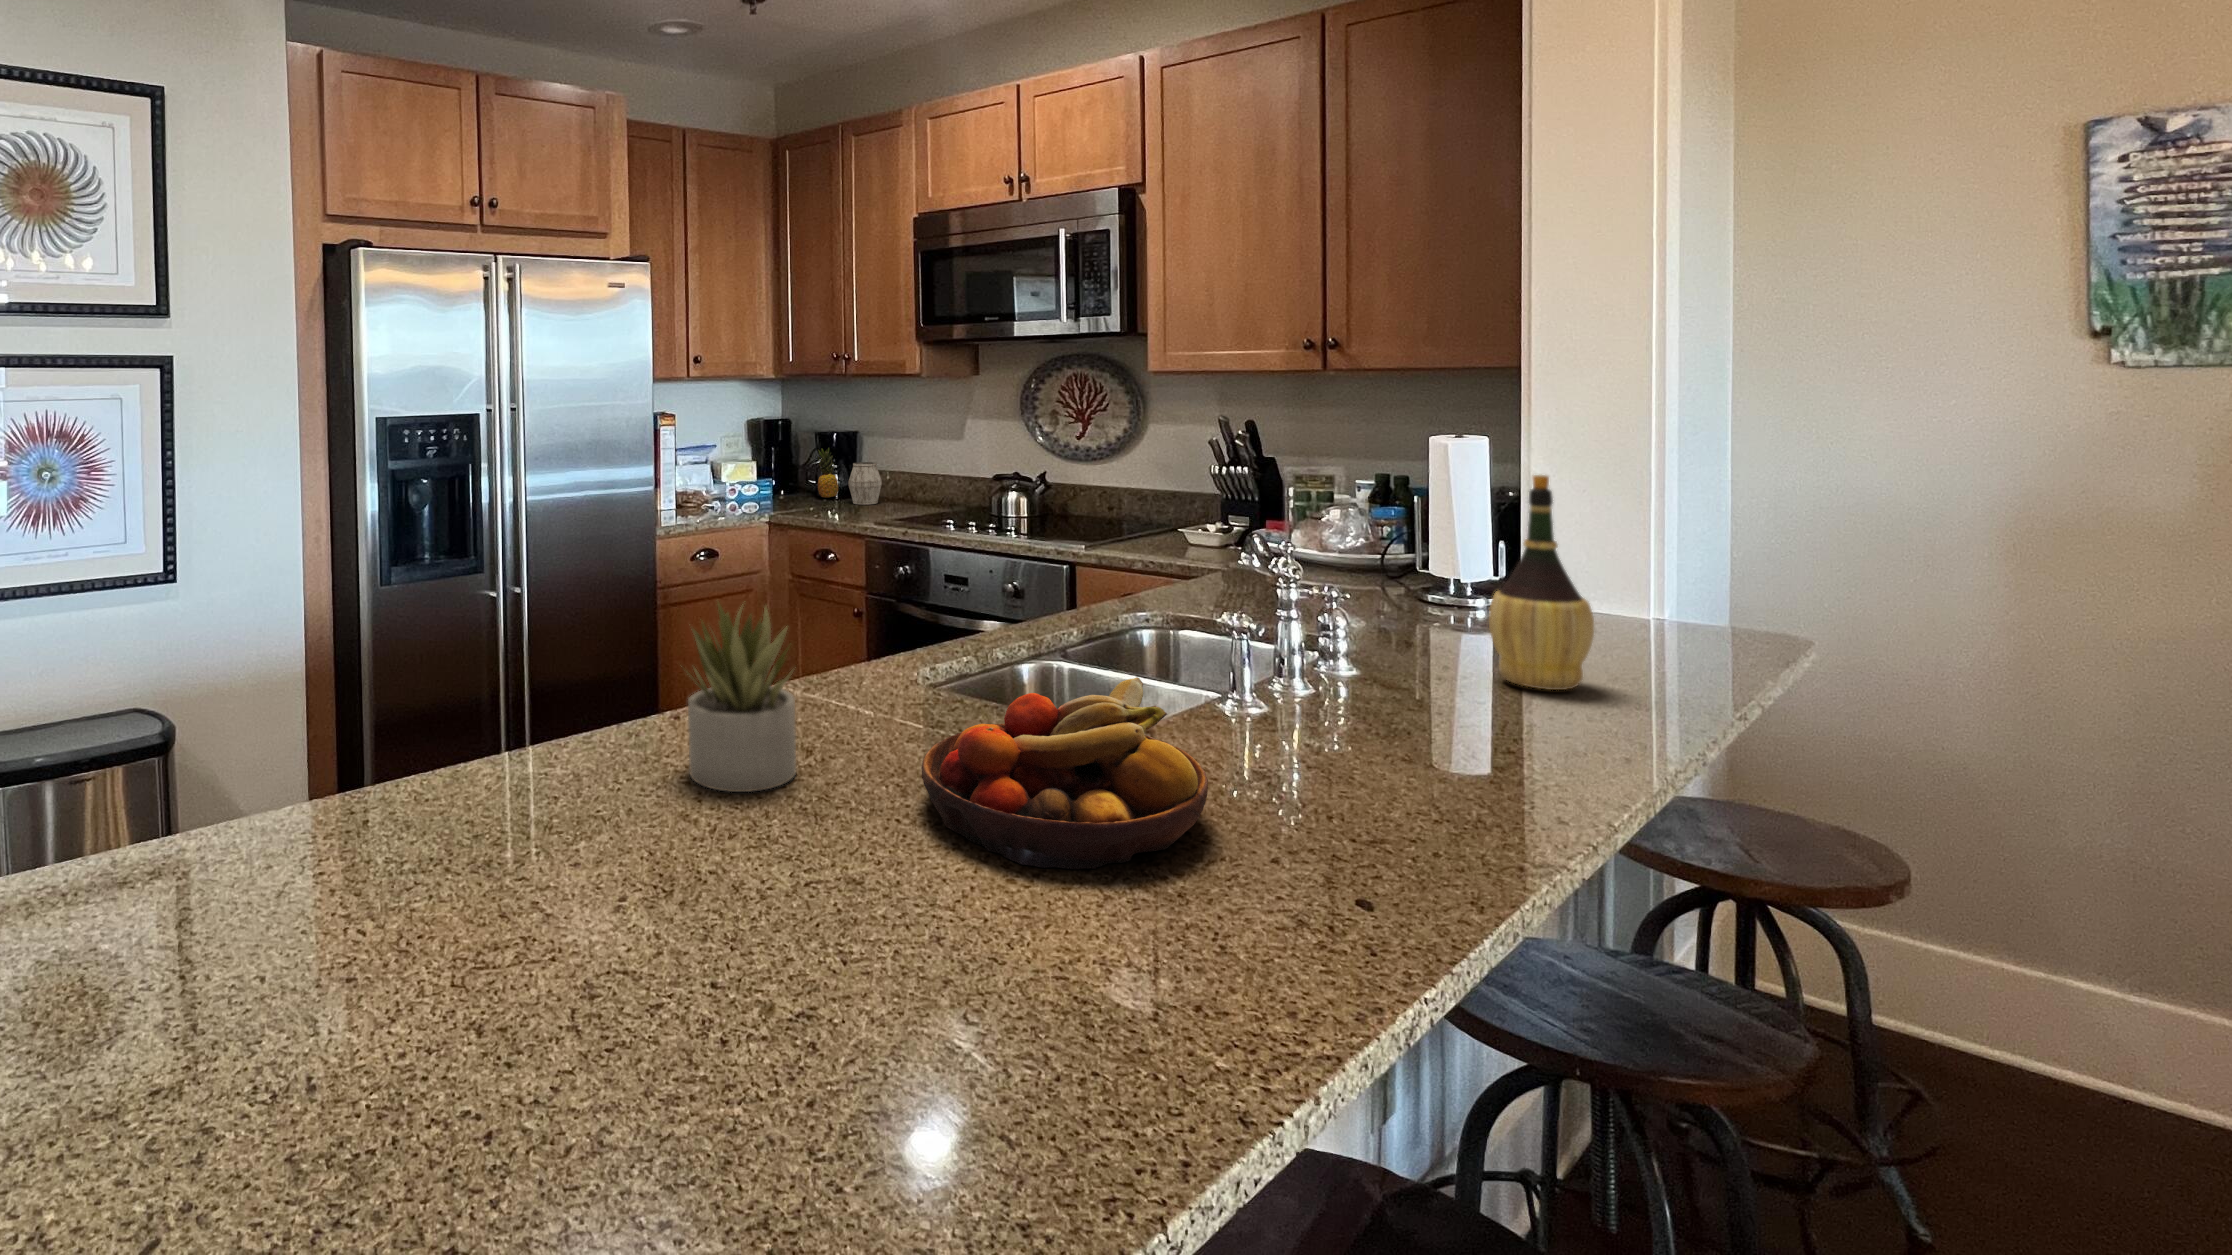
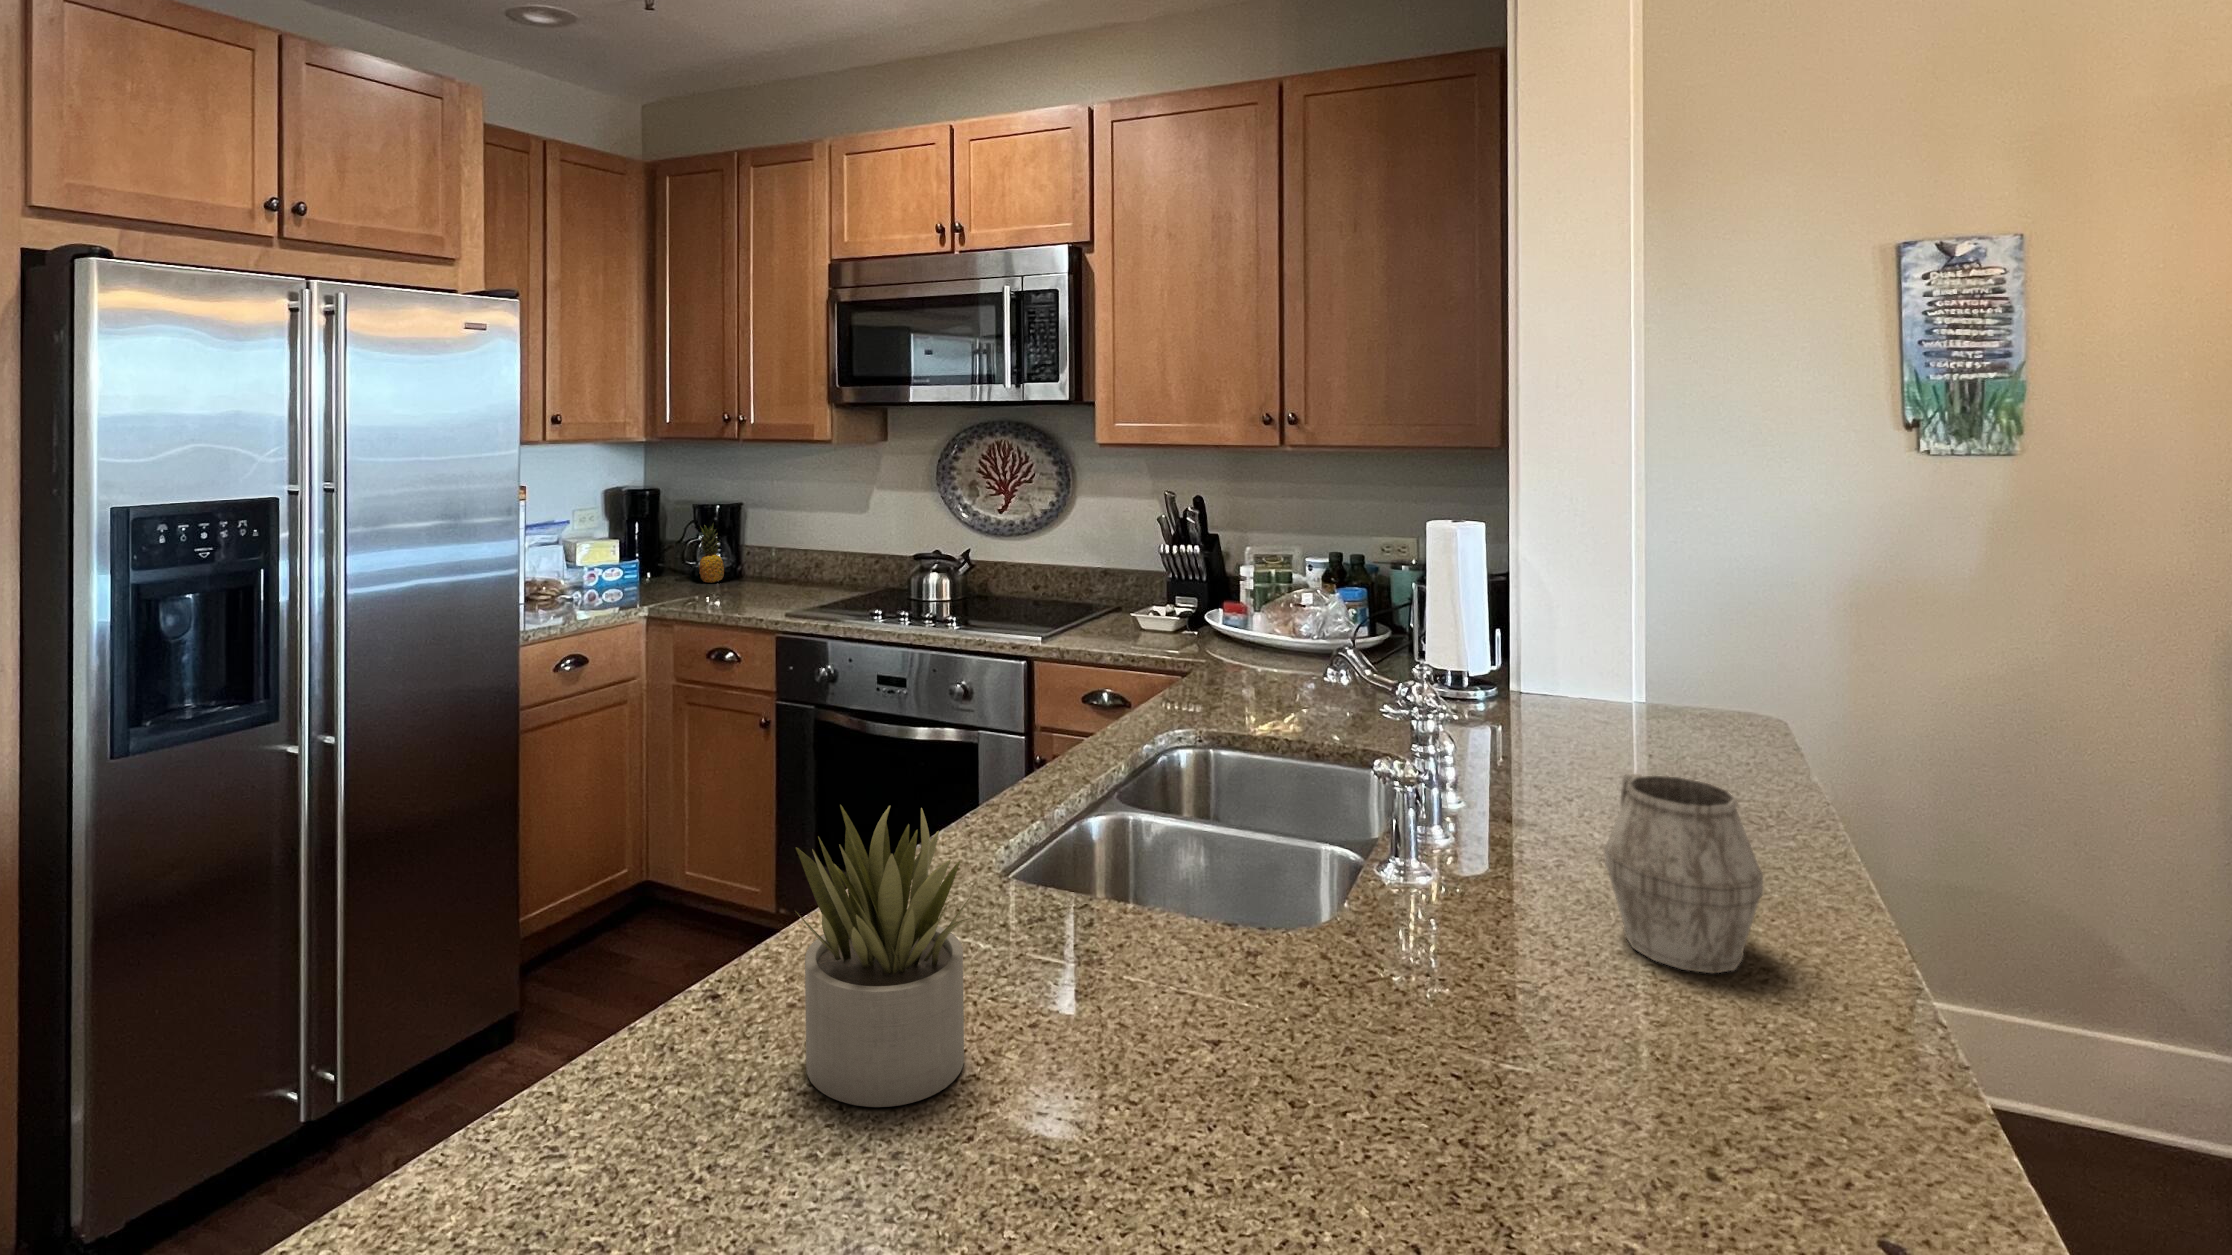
mug: present [848,462,882,505] -> present [1604,774,1763,974]
wine bottle: present [1489,475,1594,690] -> none [1558,564,1657,787]
fruit bowl: present [921,677,1208,870] -> none [1154,849,1537,1170]

